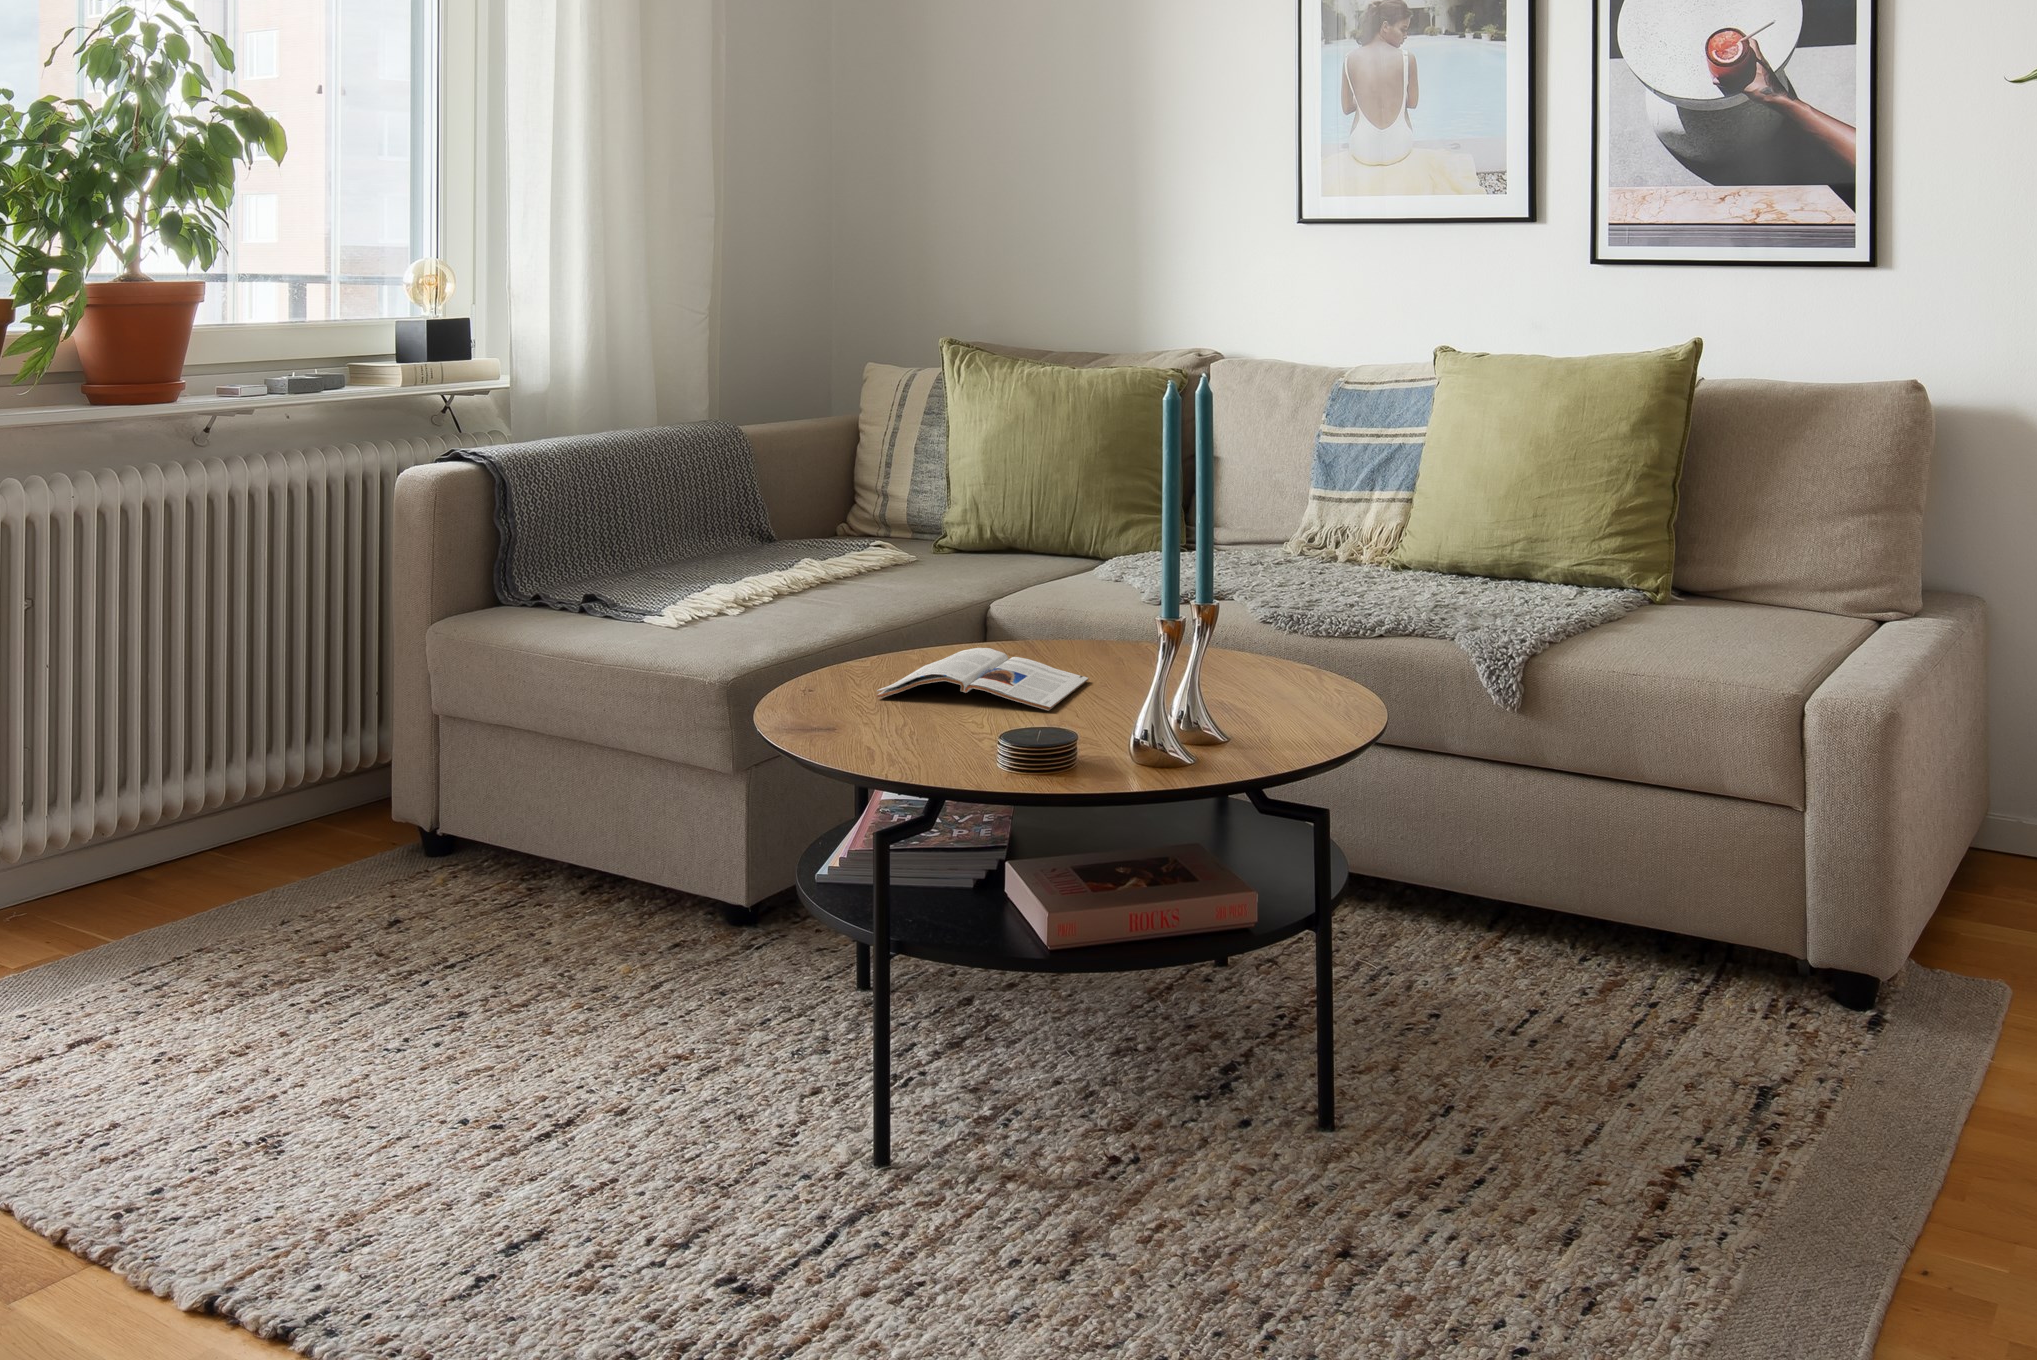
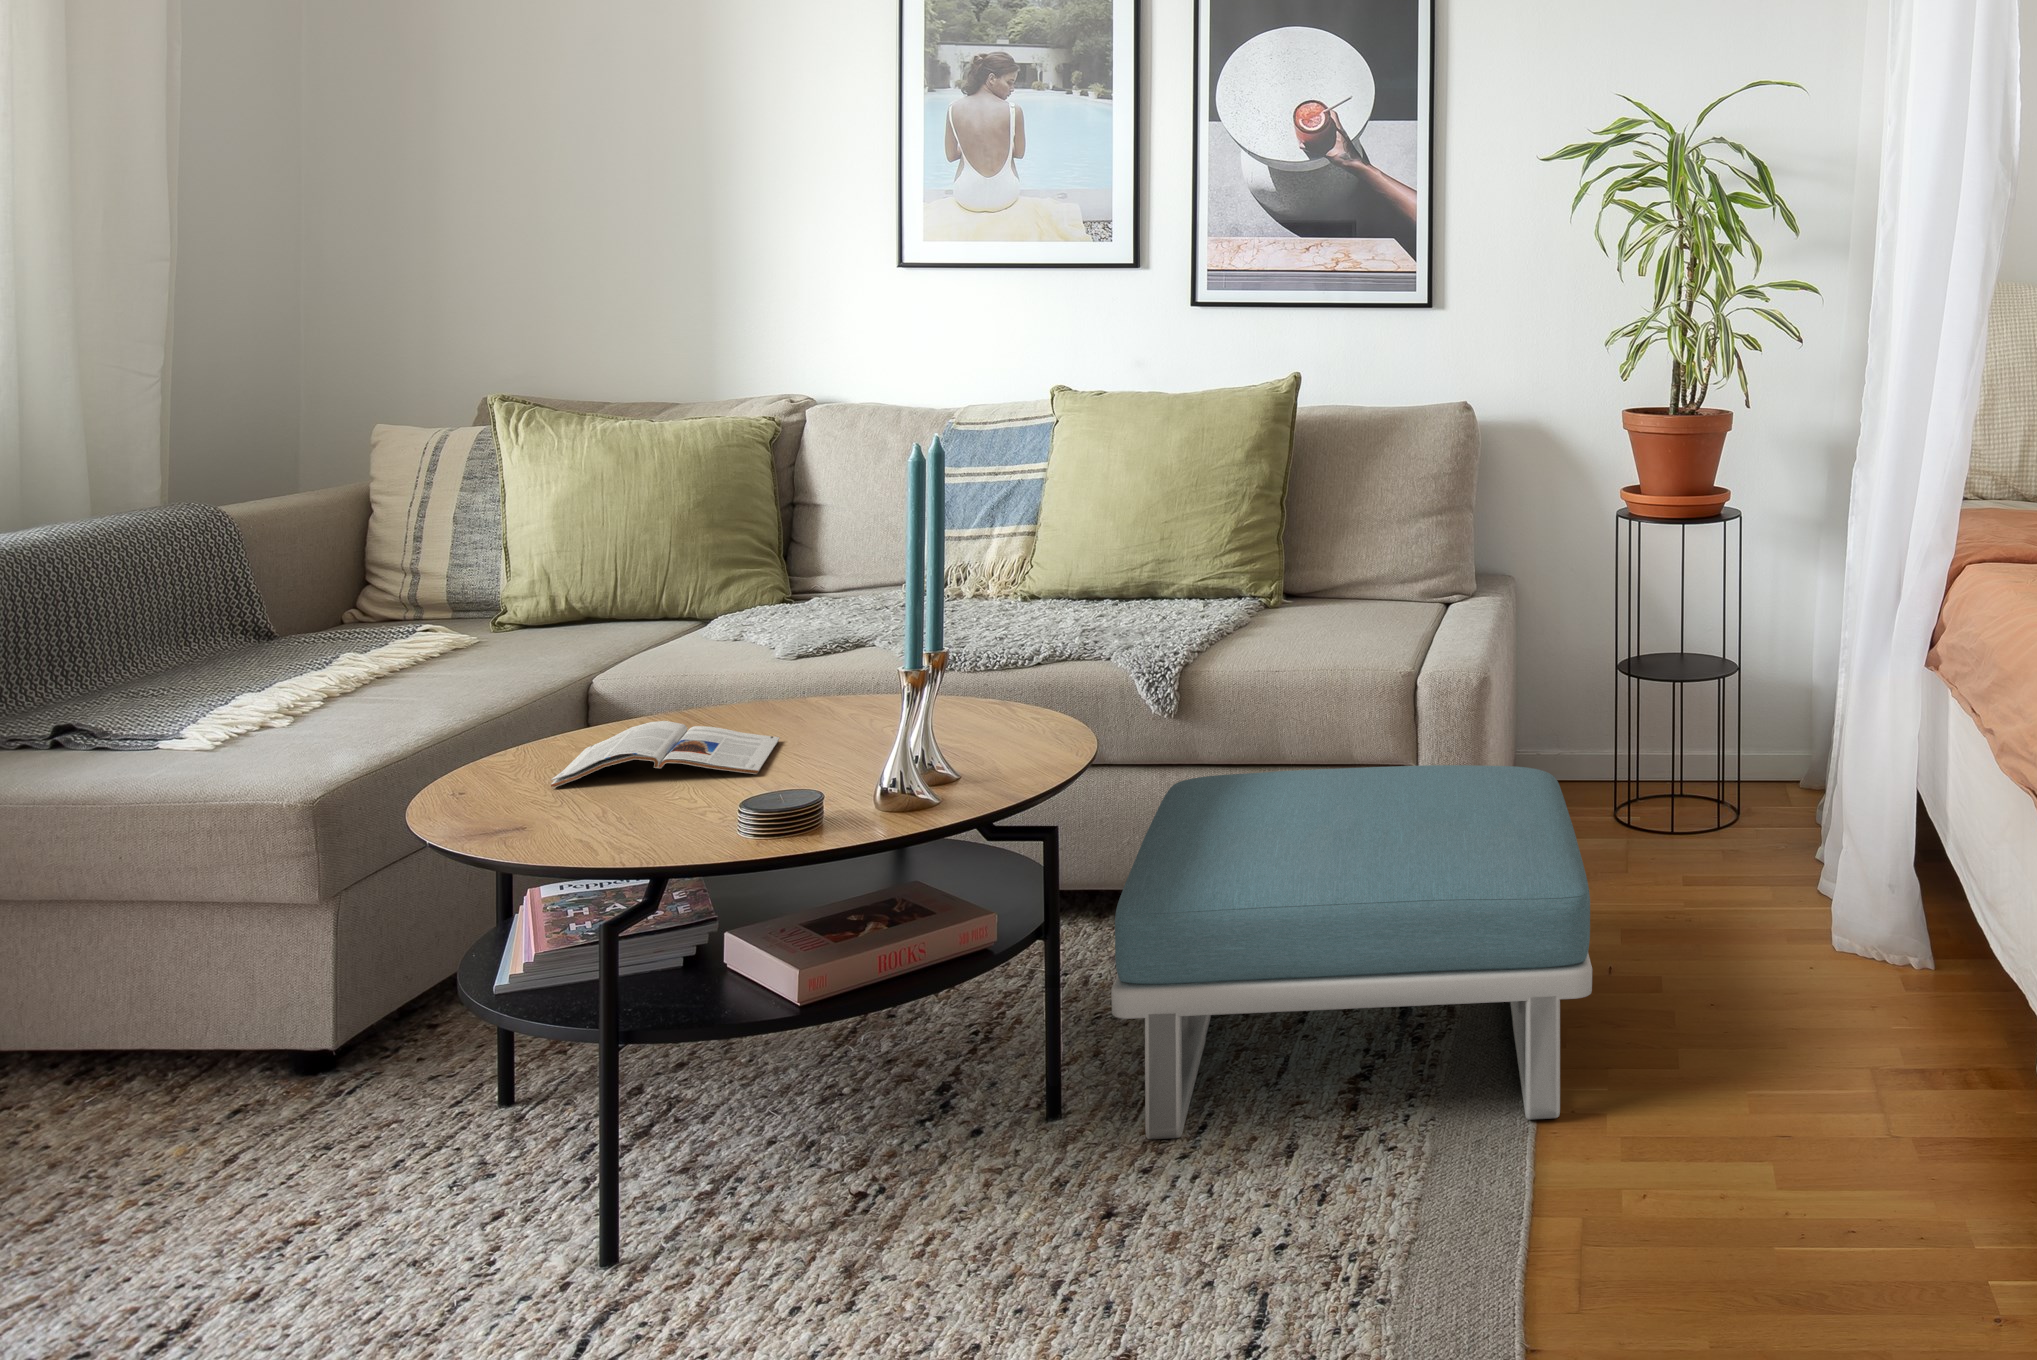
footstool: none [1378,782,1982,1287] -> present [1111,765,1592,1139]

